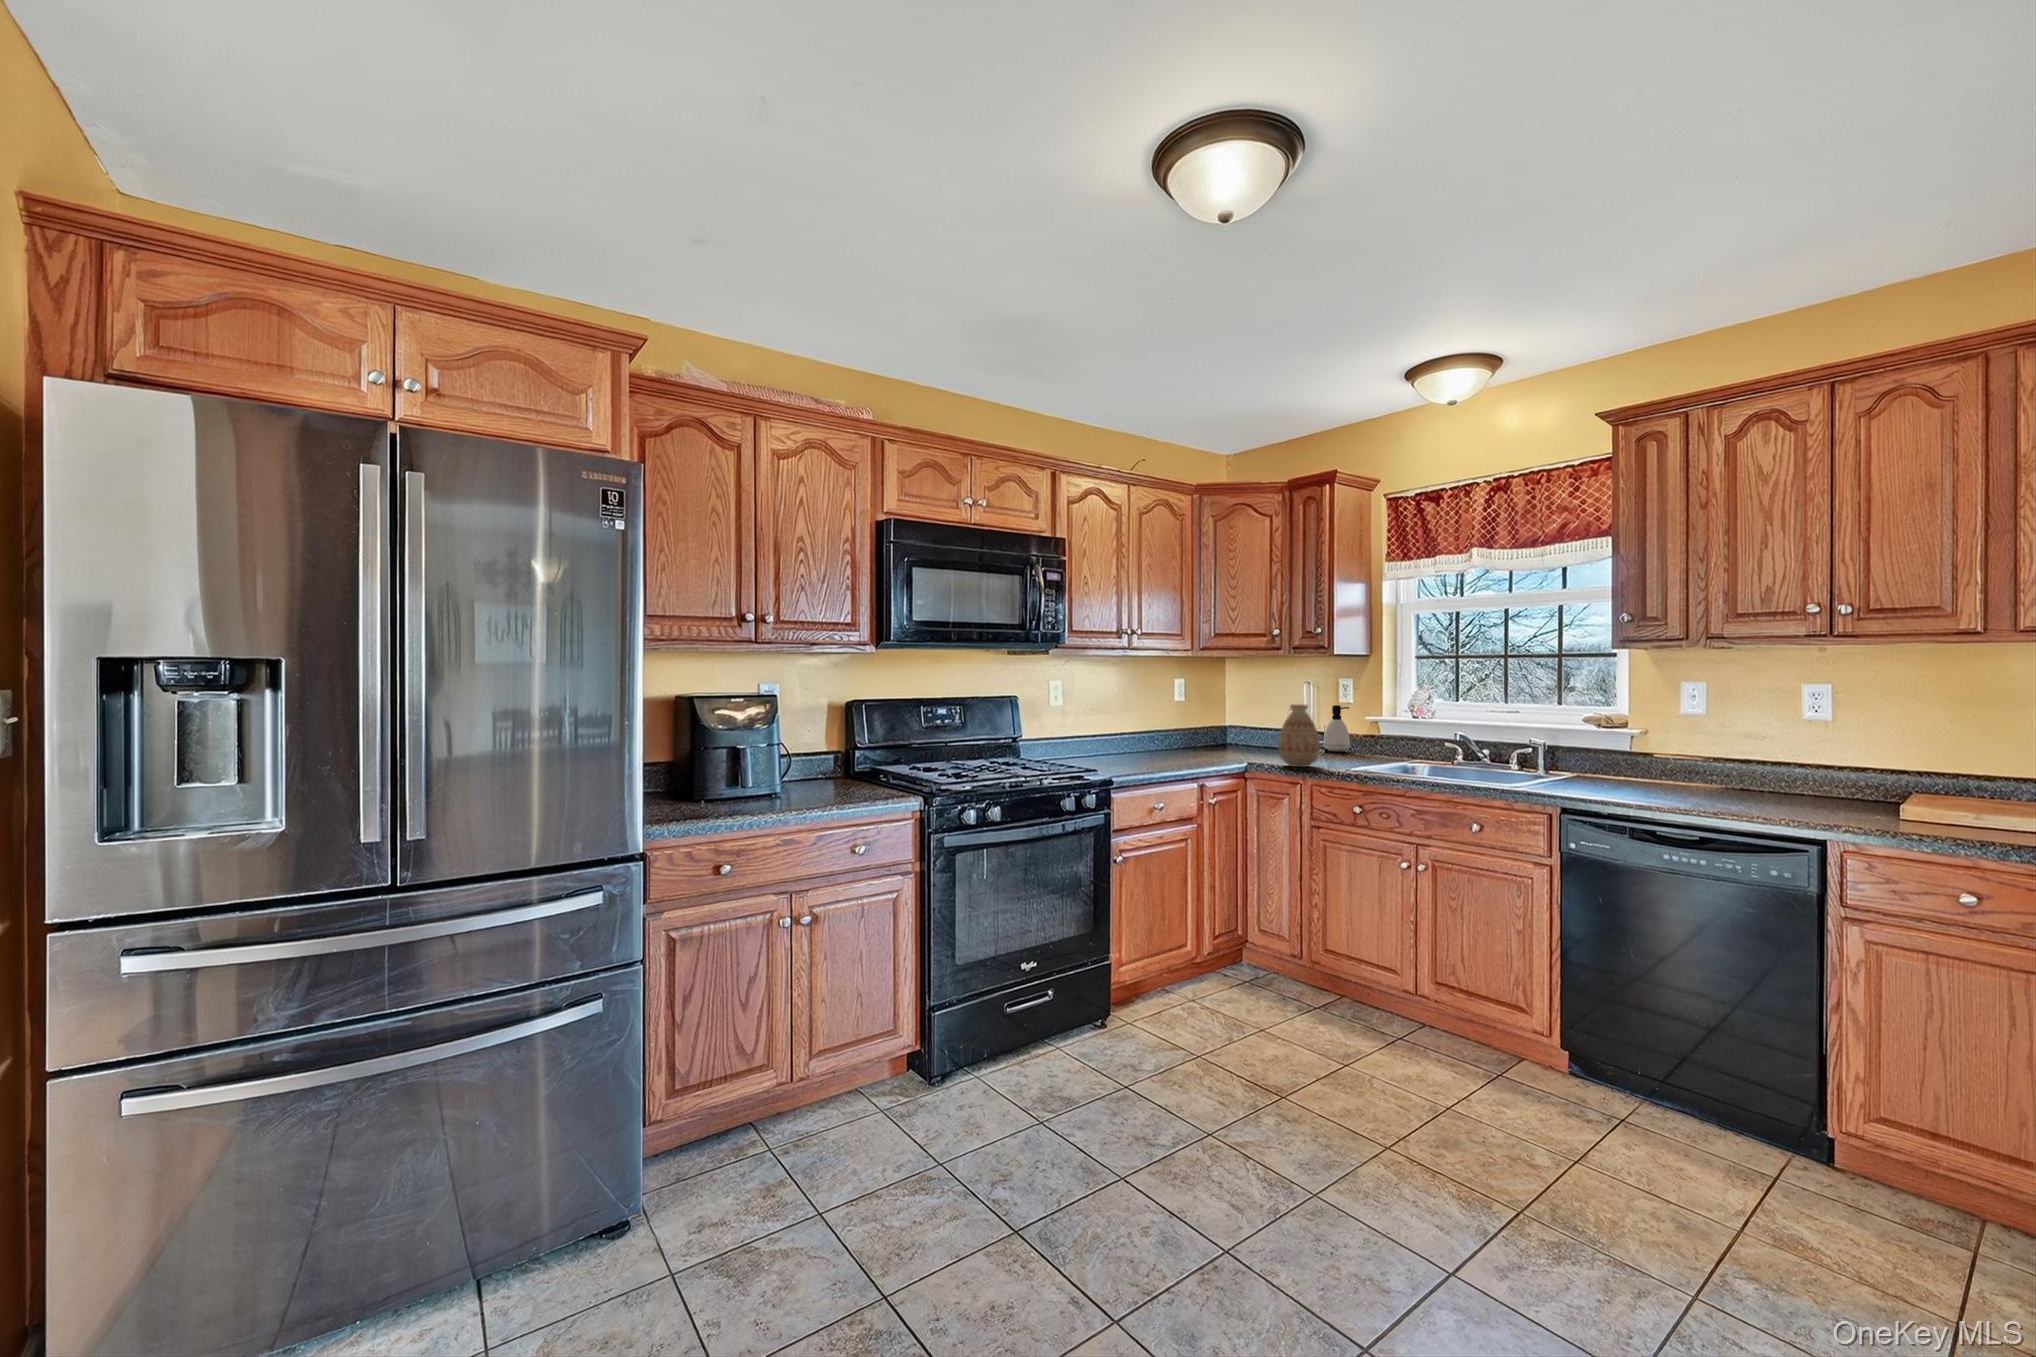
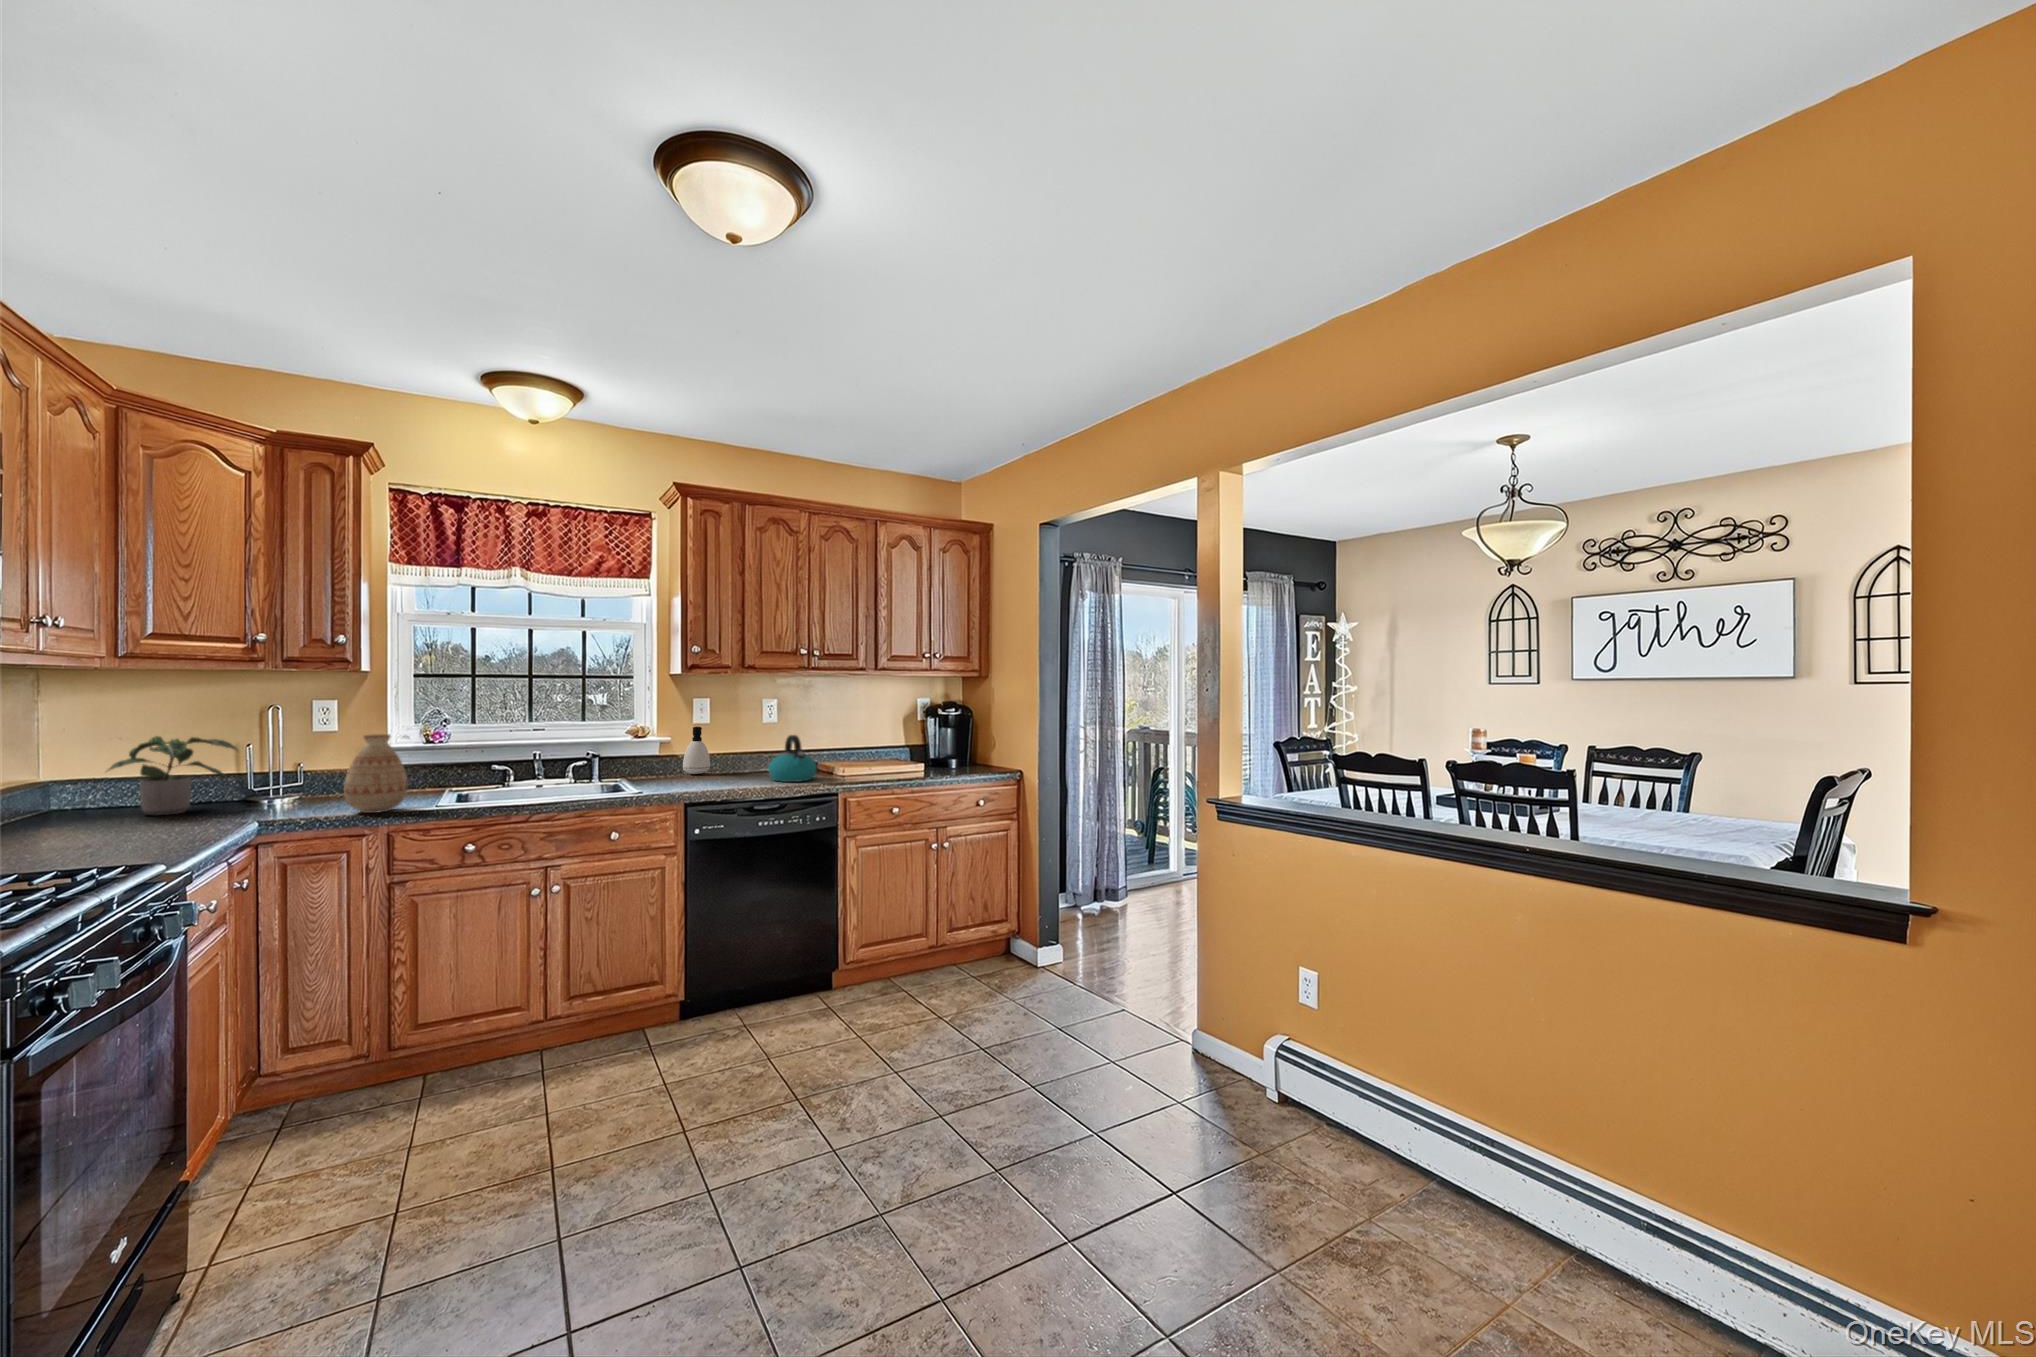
potted plant: none [1201,701,1266,753] -> present [107,736,237,815]
soap dispenser: present [1324,705,1350,752] -> present [683,727,710,774]
kettle: none [1734,737,1830,810] -> present [768,735,817,782]

